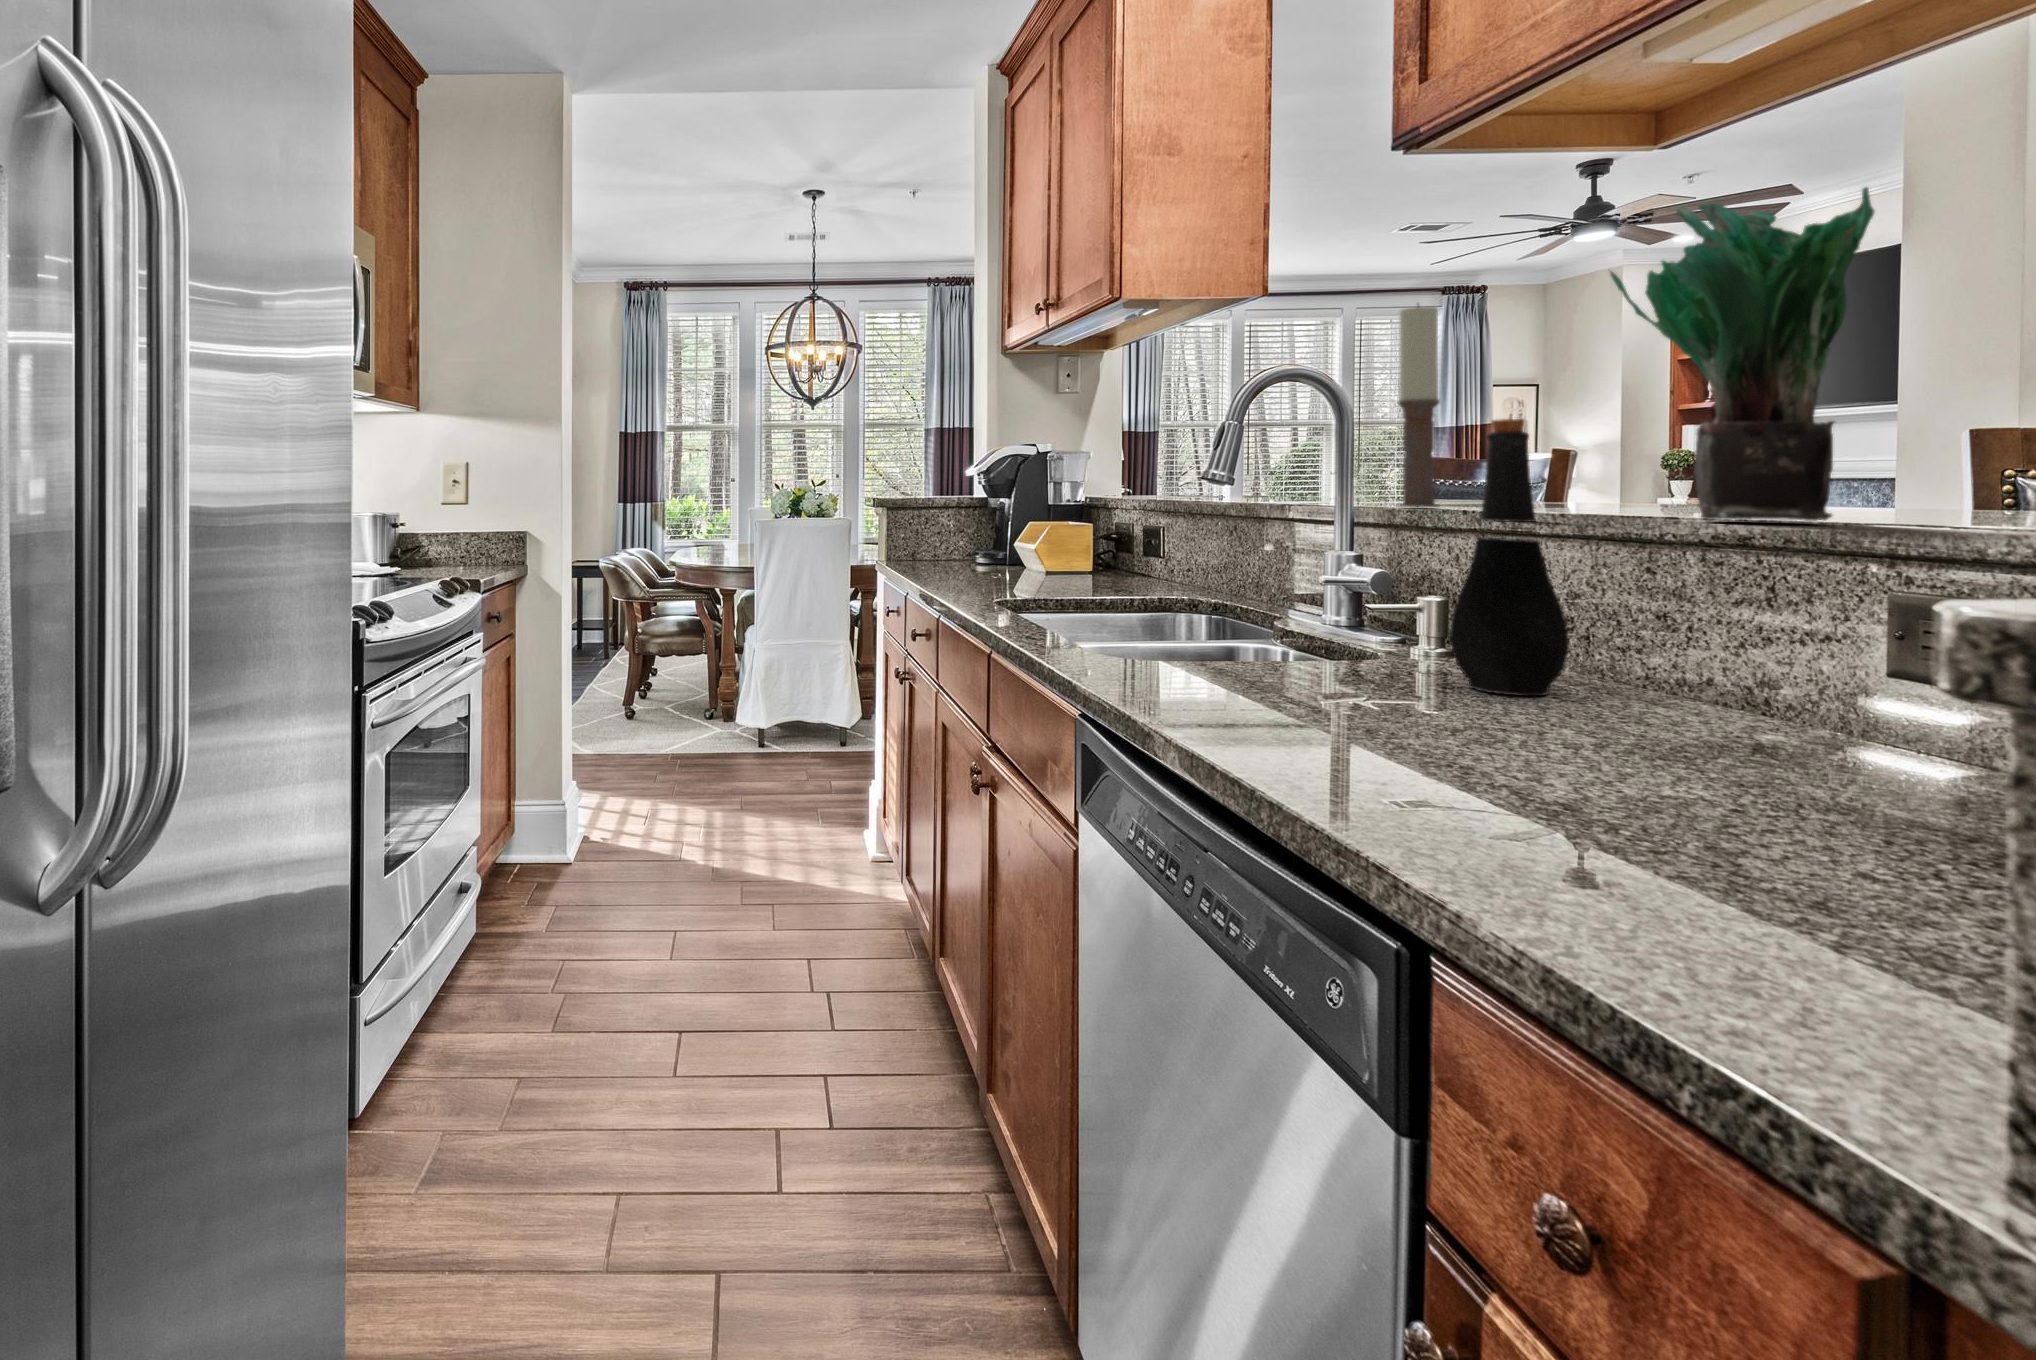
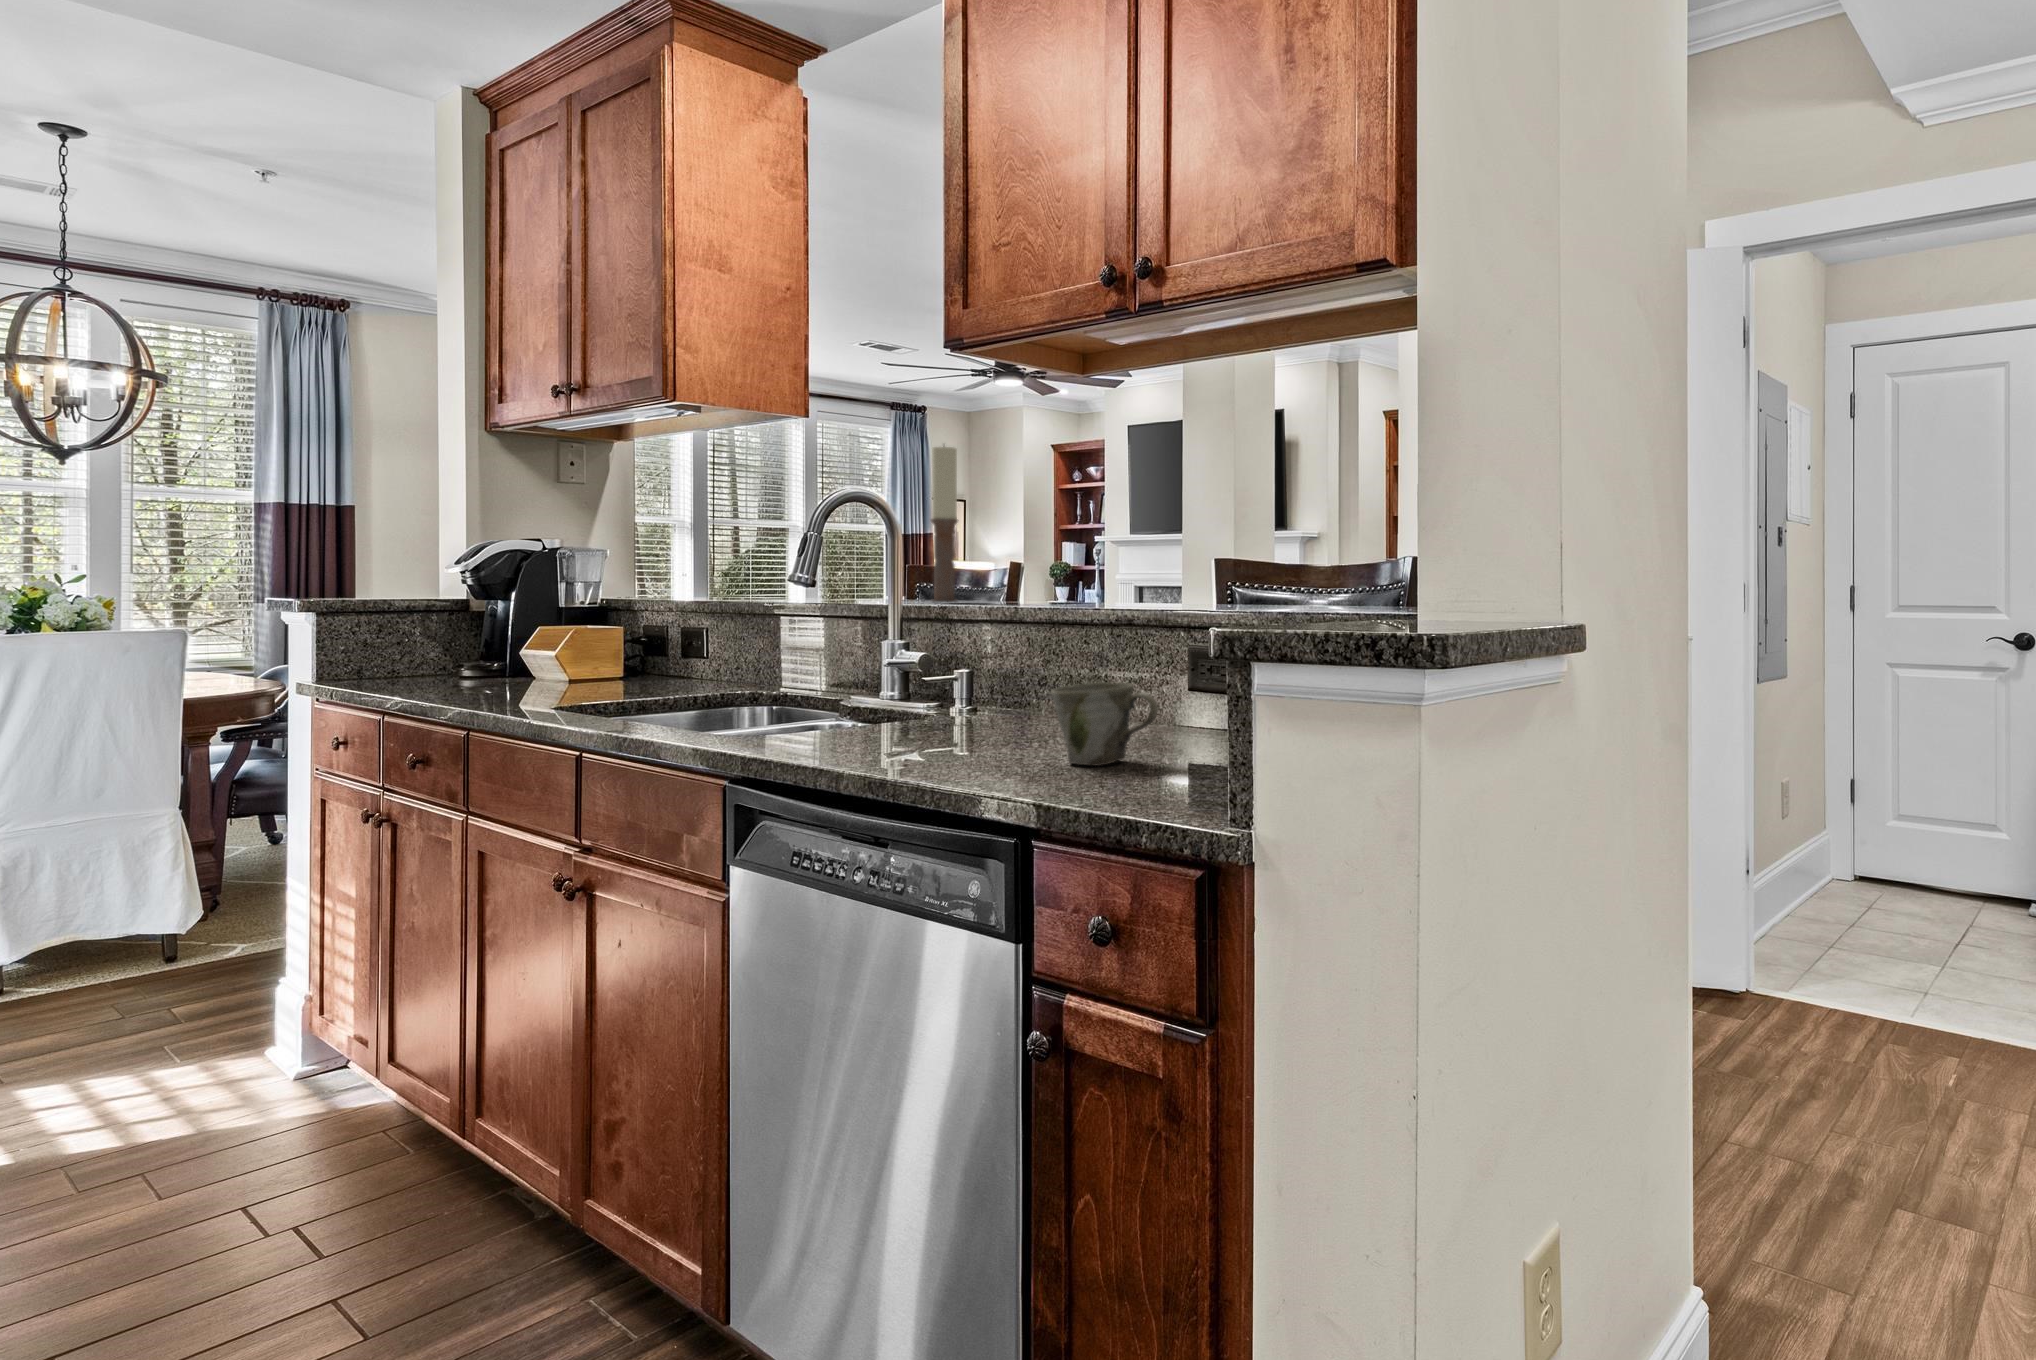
potted plant: present [1610,187,1874,521] -> none [1067,402,1190,605]
bottle: present [1450,419,1569,696] -> none [982,537,1049,728]
mug: none [1530,655,1769,805] -> present [1051,682,1158,766]

